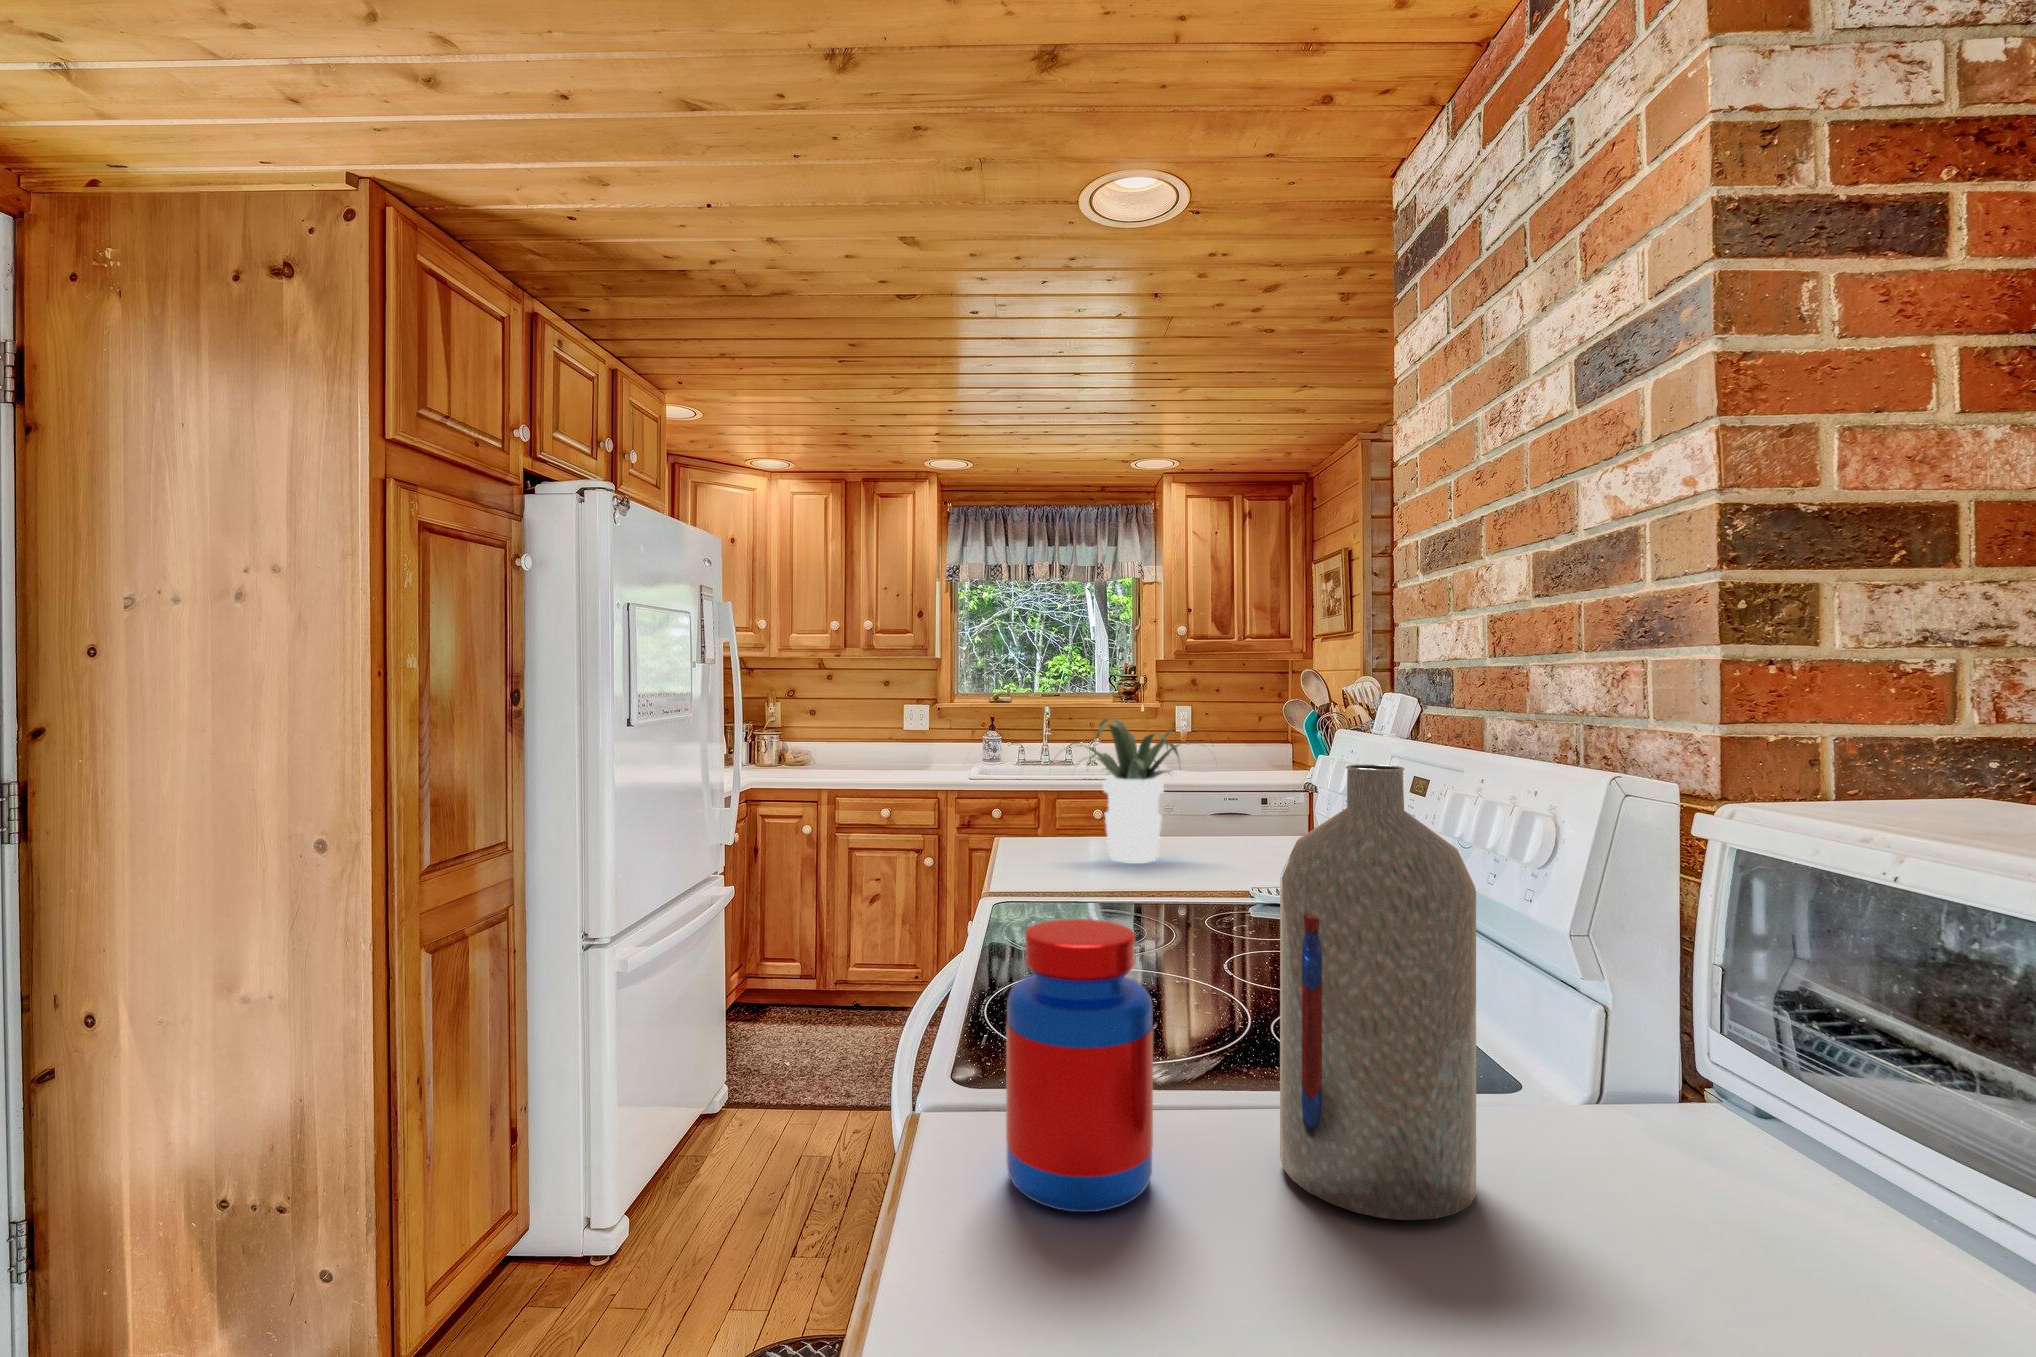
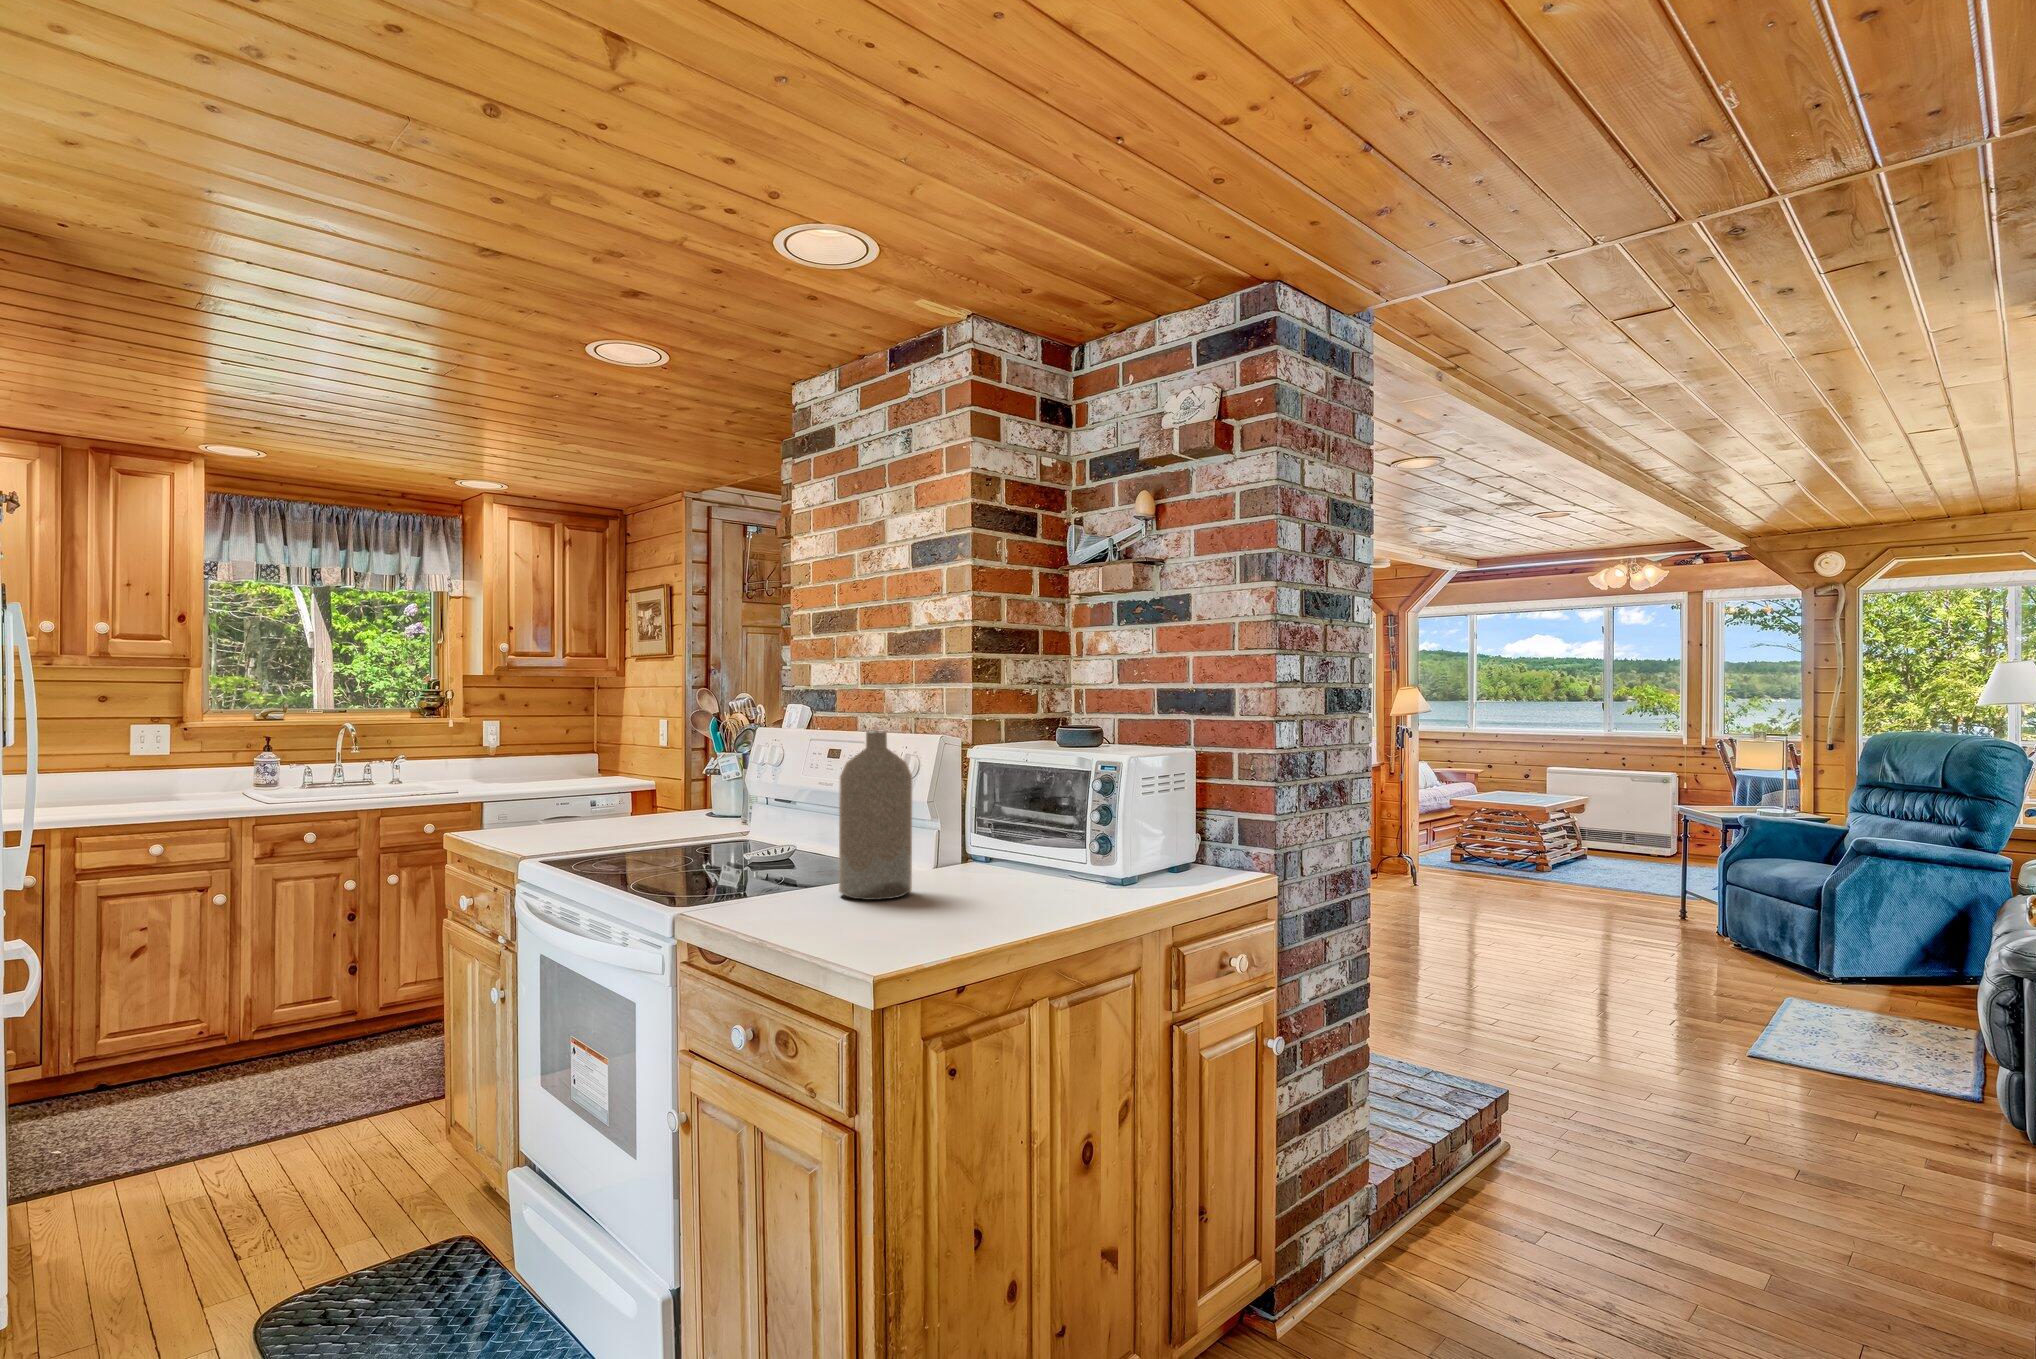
potted plant: present [1067,718,1198,862] -> none [520,726,652,835]
jar: present [1006,919,1153,1212] -> none [741,802,805,915]

